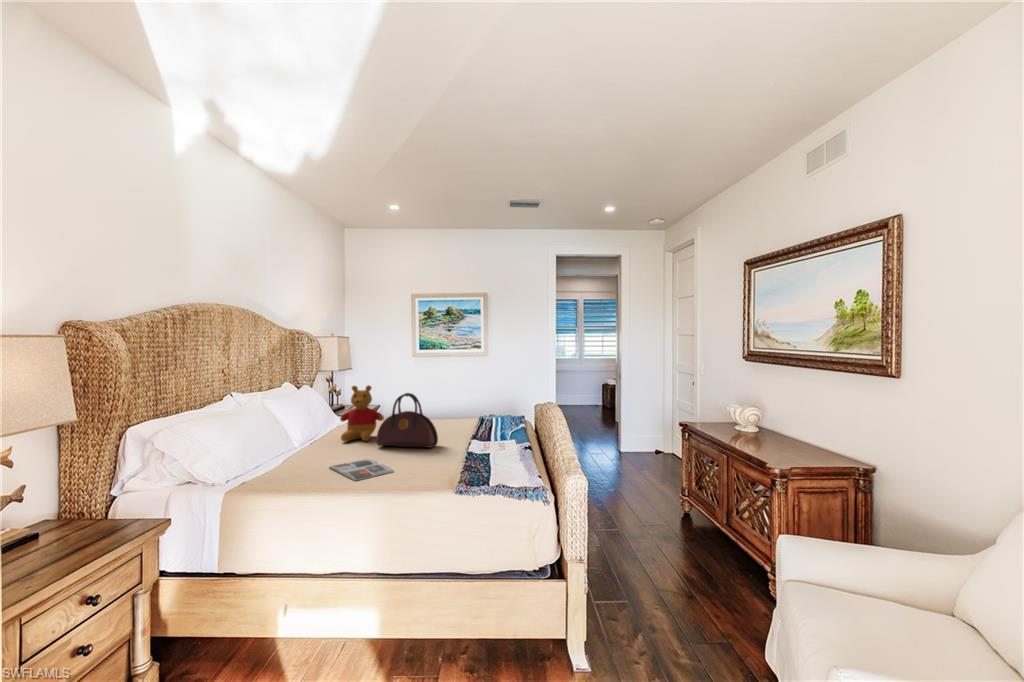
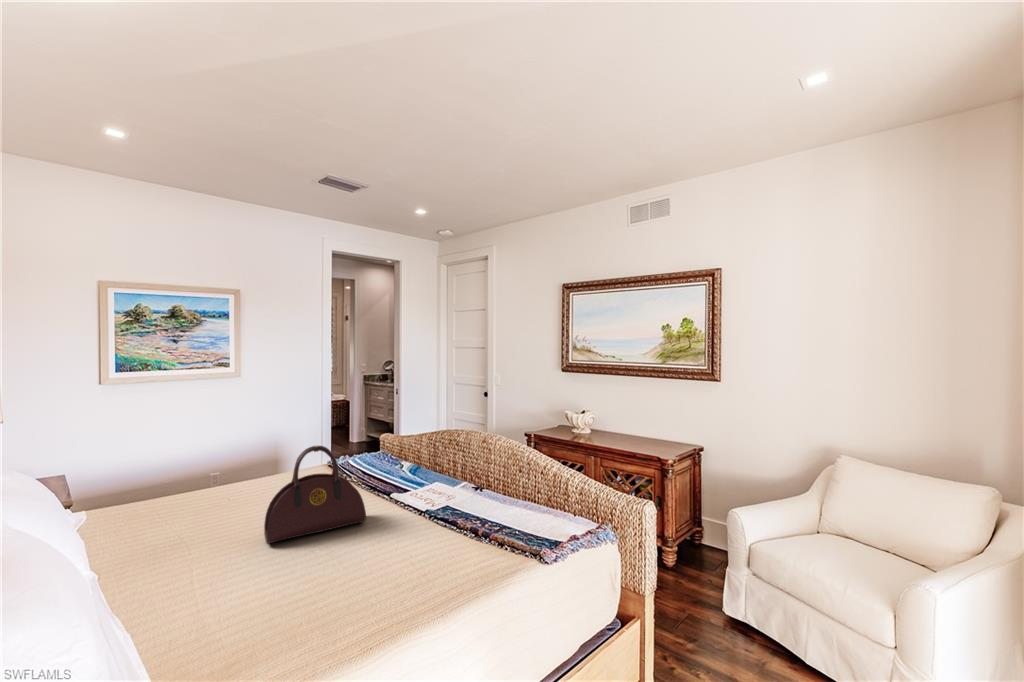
stuffed bear: present [340,385,384,442] -> none [131,443,226,557]
magazine: present [330,459,394,481] -> none [270,568,406,611]

